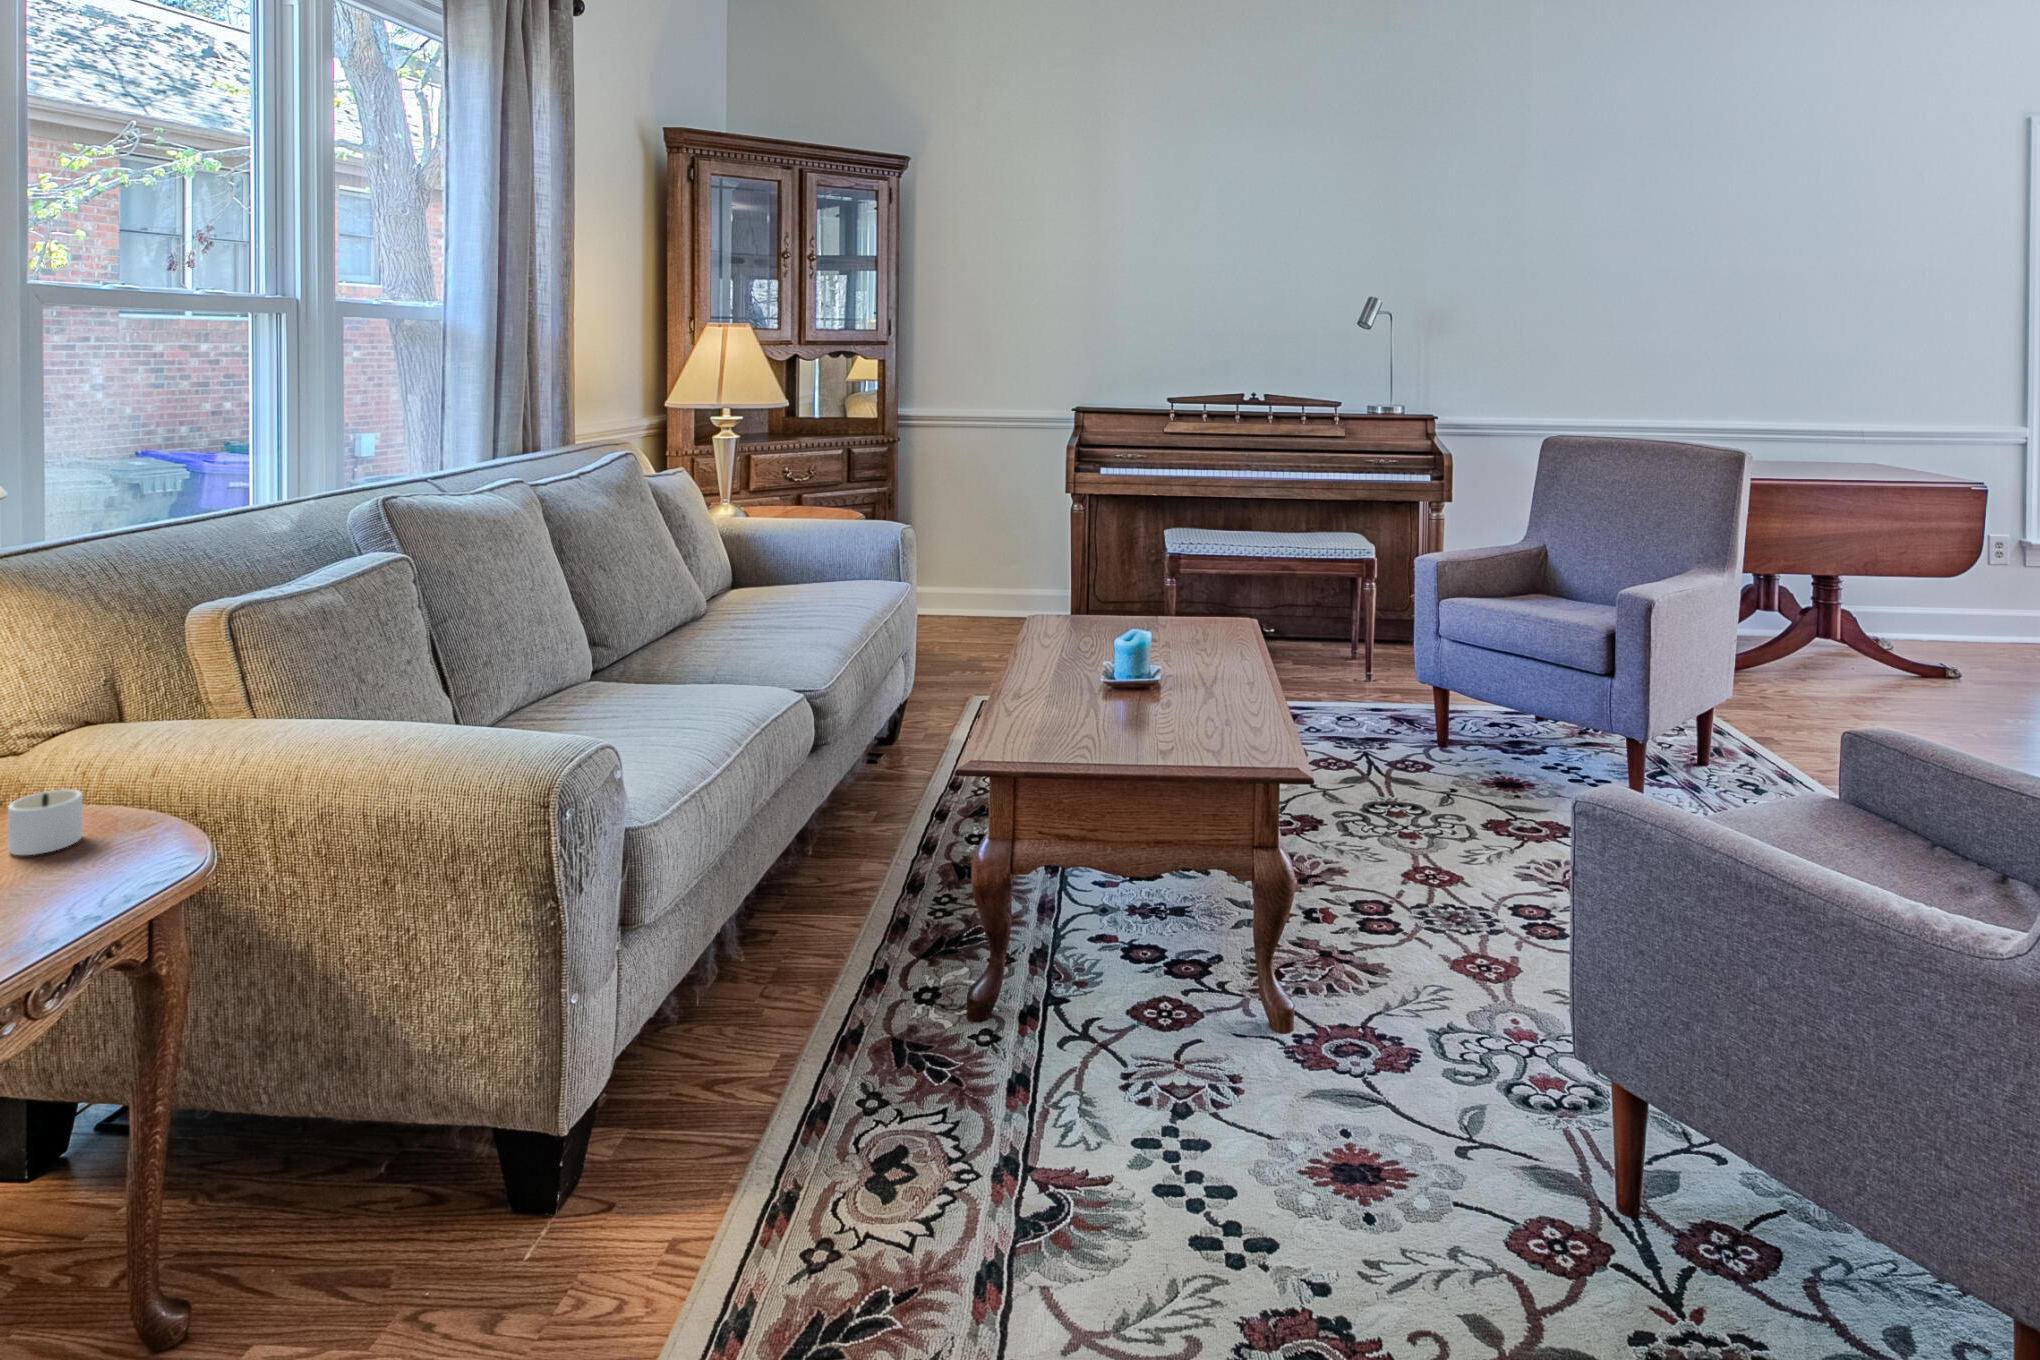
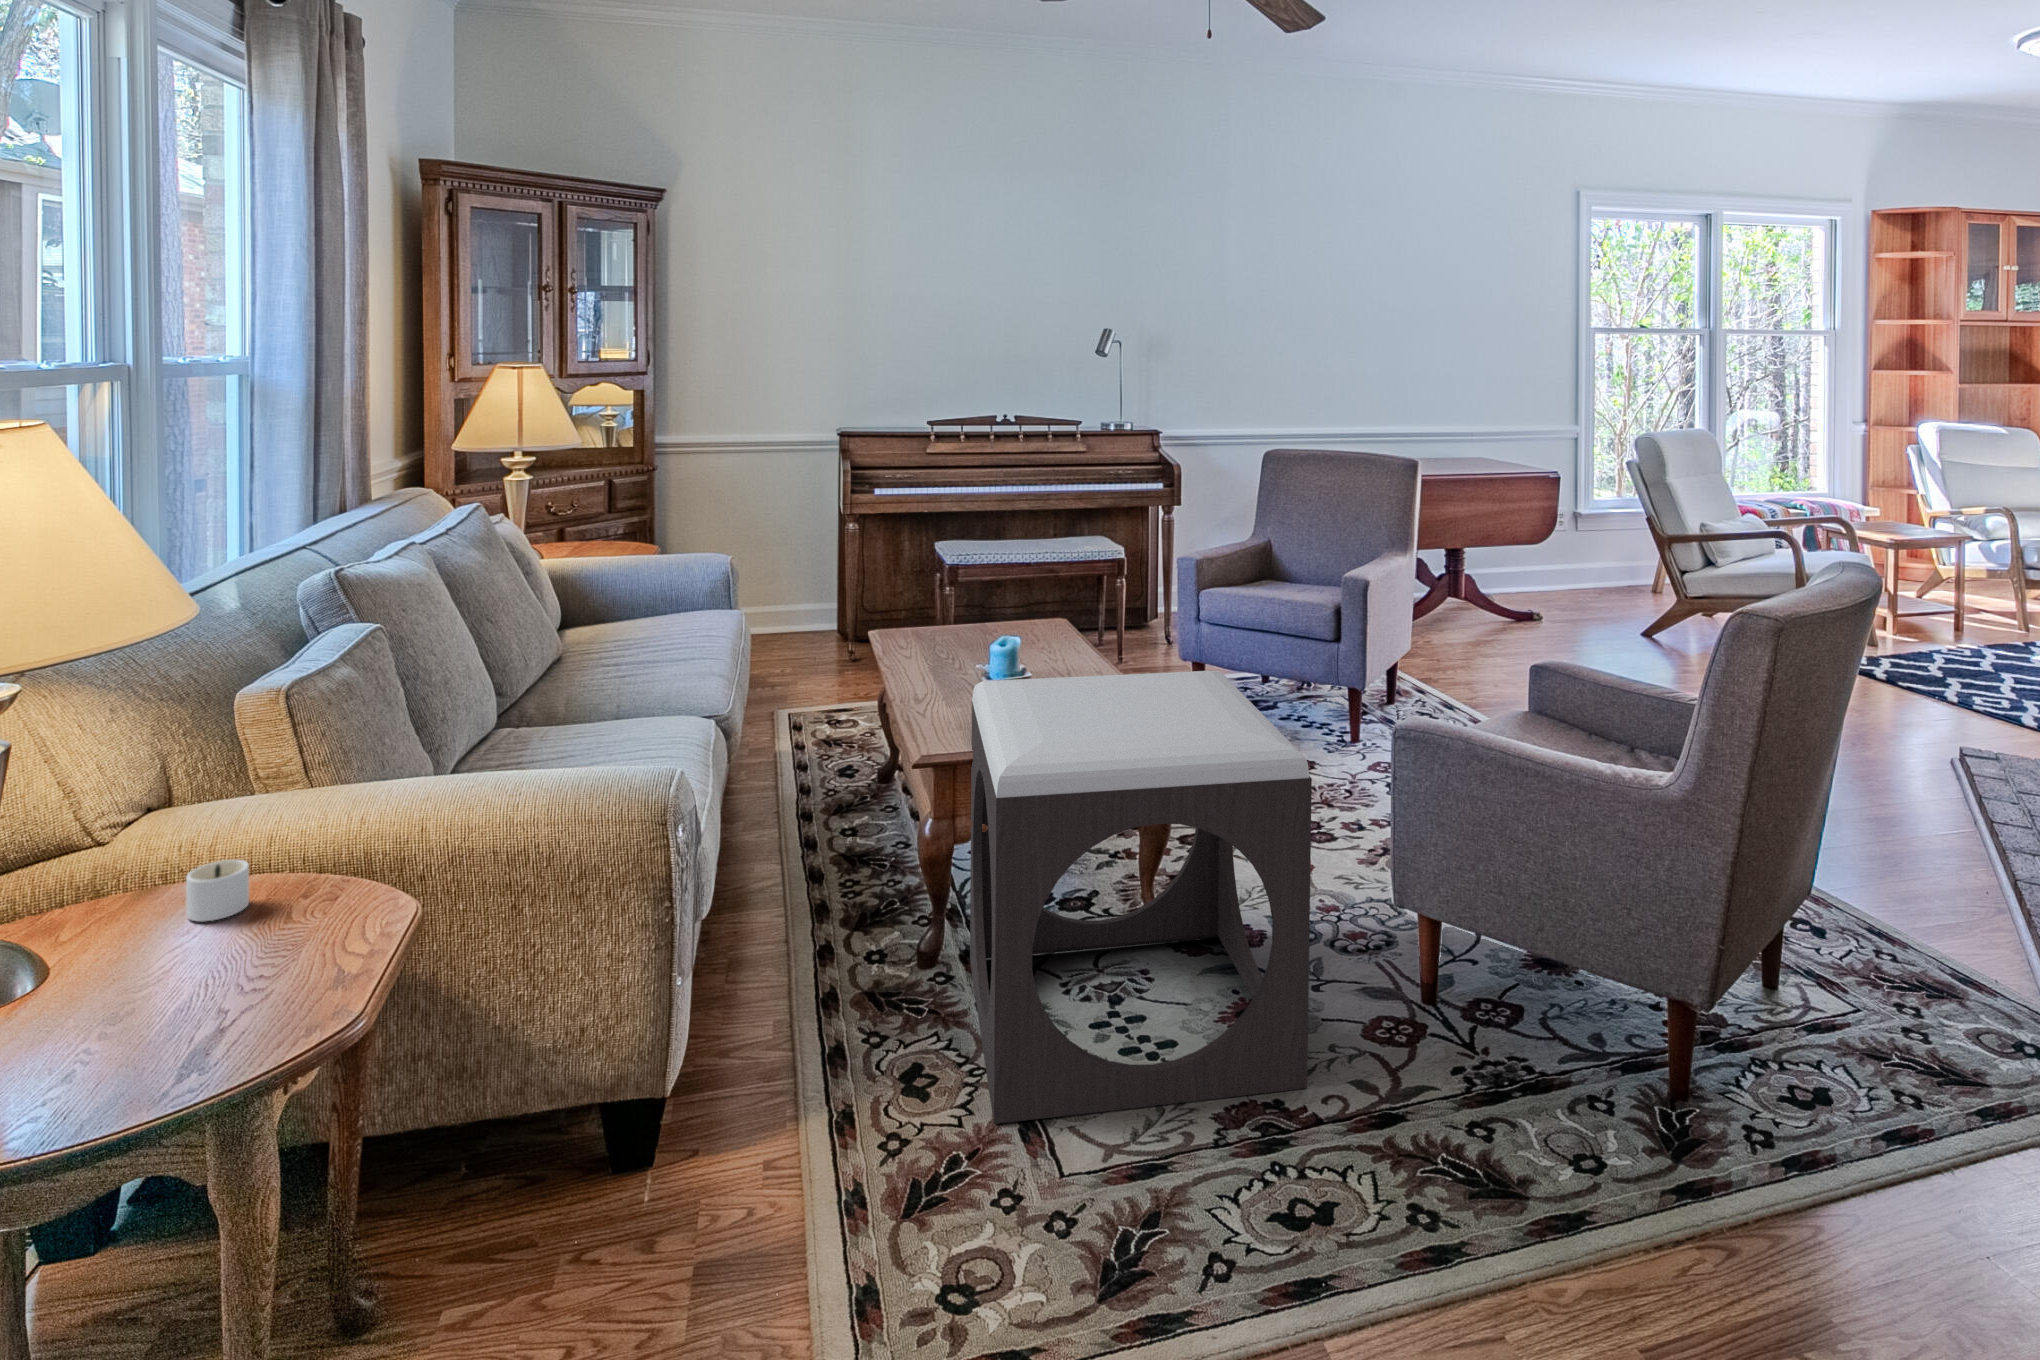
footstool: none [948,677,1399,1309] -> present [970,670,1312,1124]

